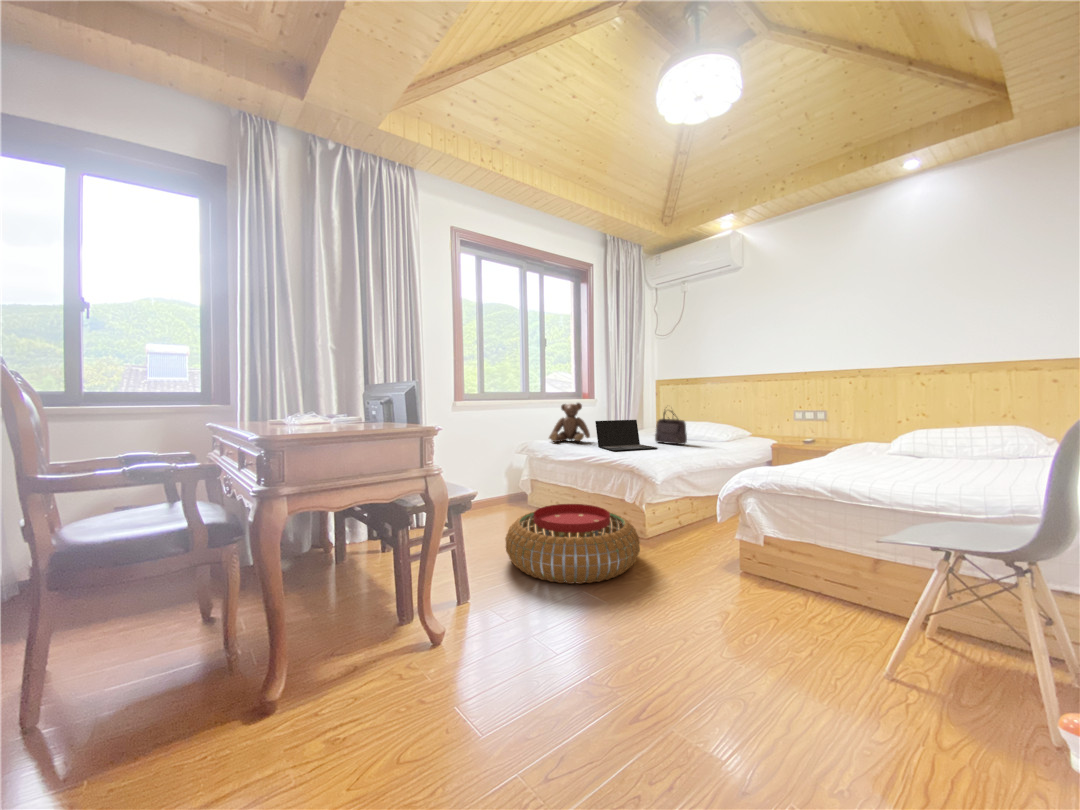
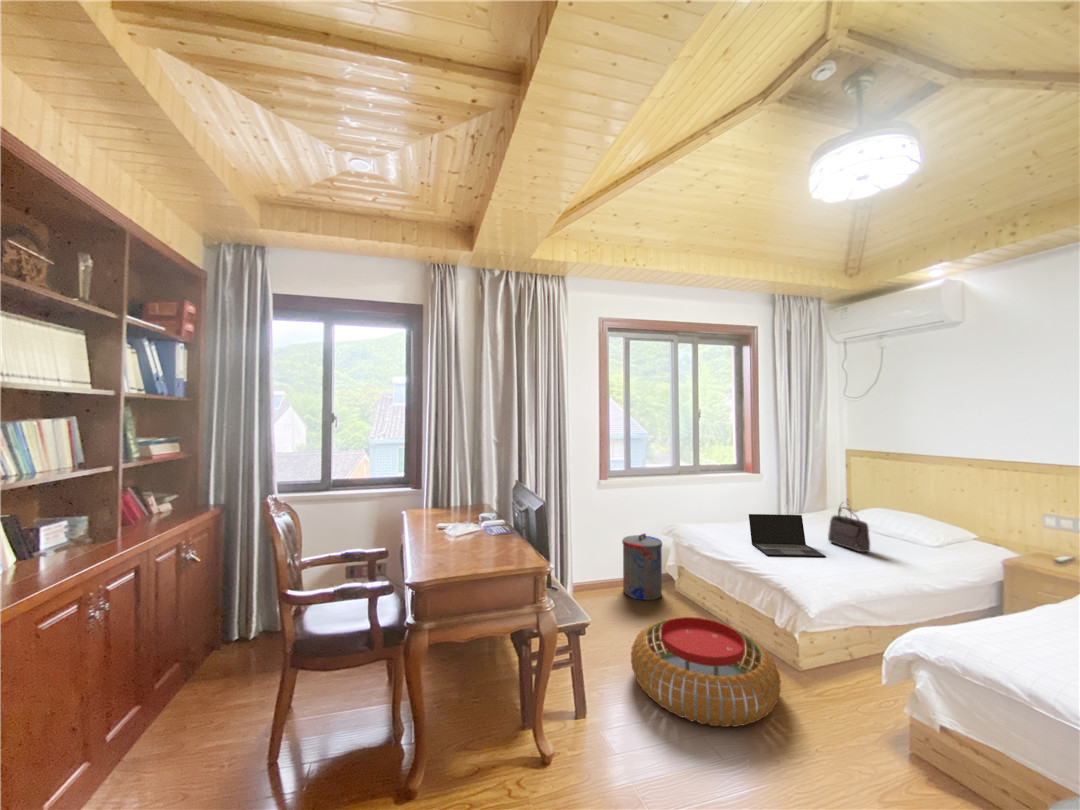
teddy bear: present [549,403,590,442] -> none [699,485,746,530]
trash can: none [478,451,517,515] -> present [622,534,662,600]

